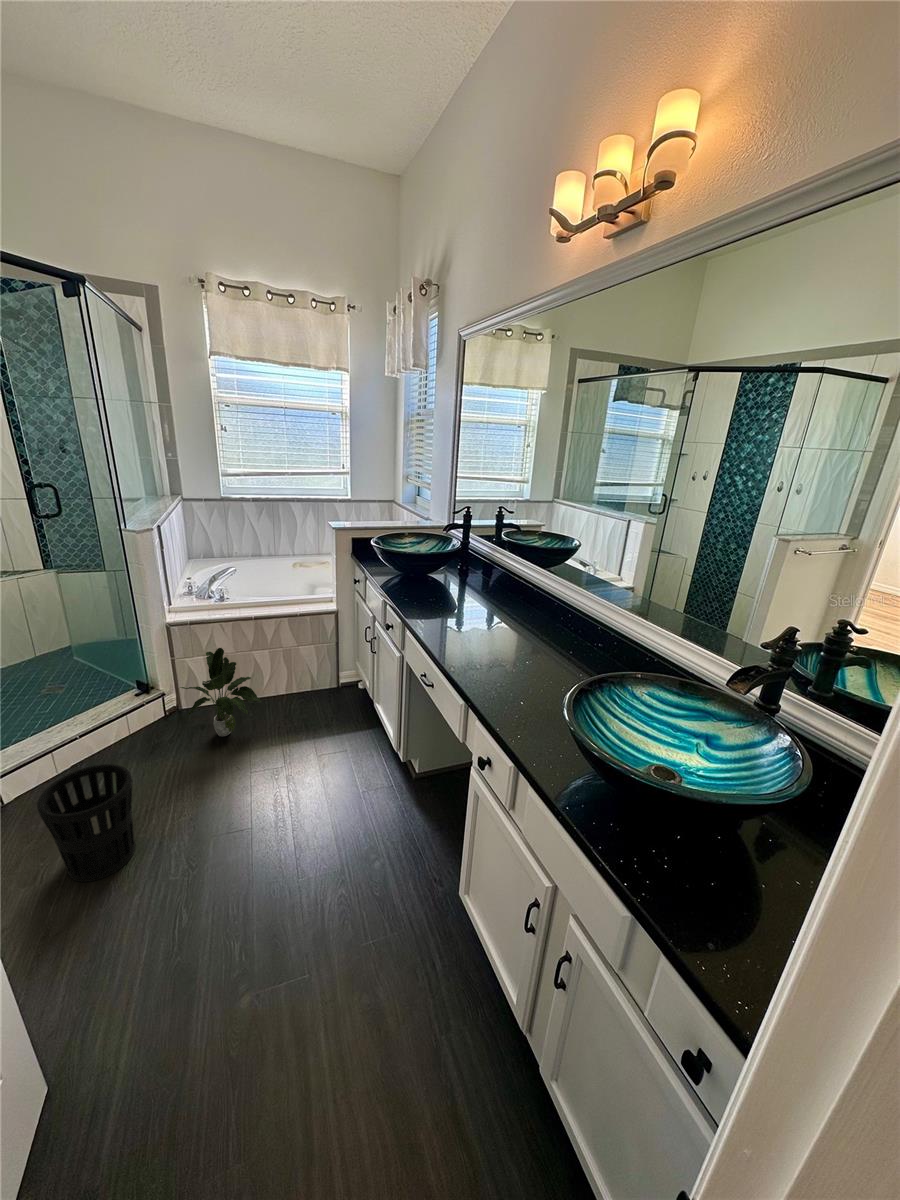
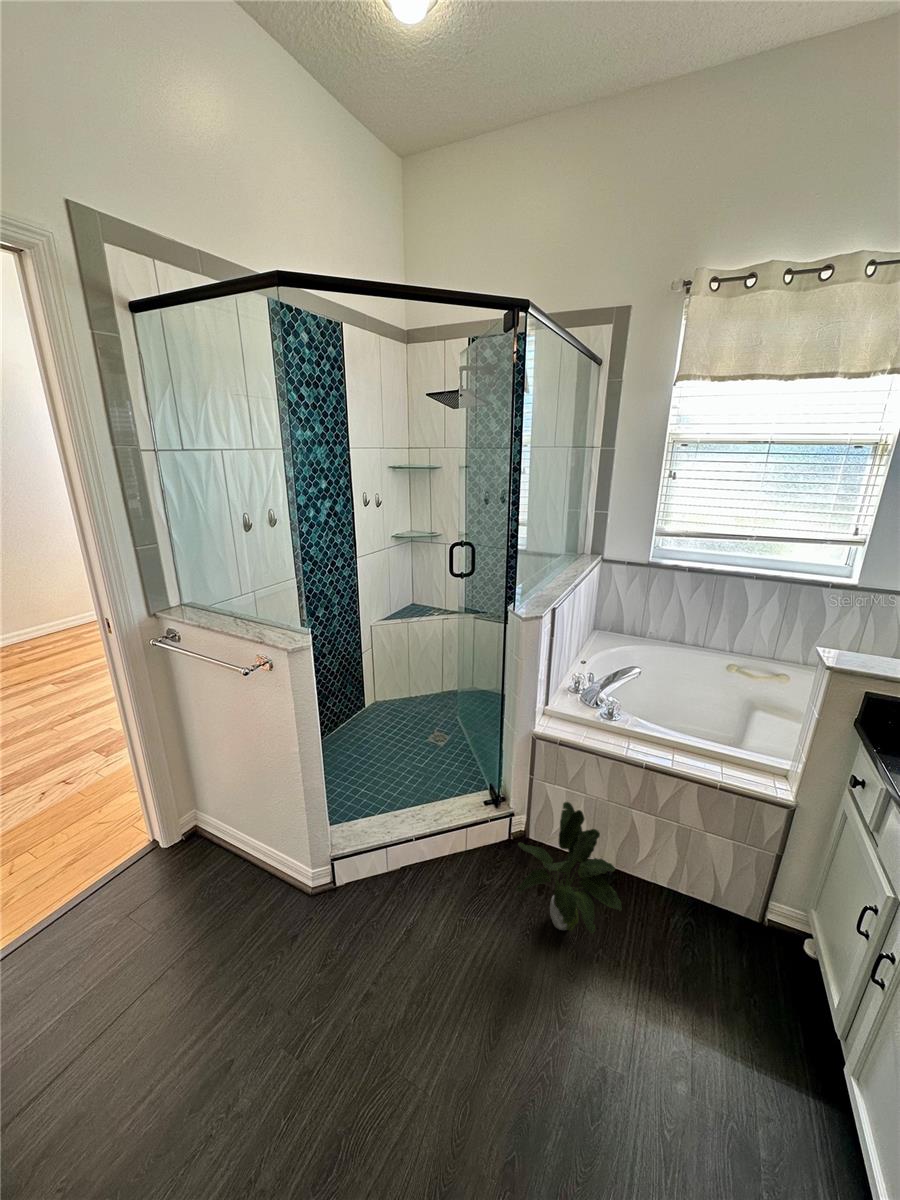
wastebasket: present [37,764,135,882] -> none [298,940,404,1119]

